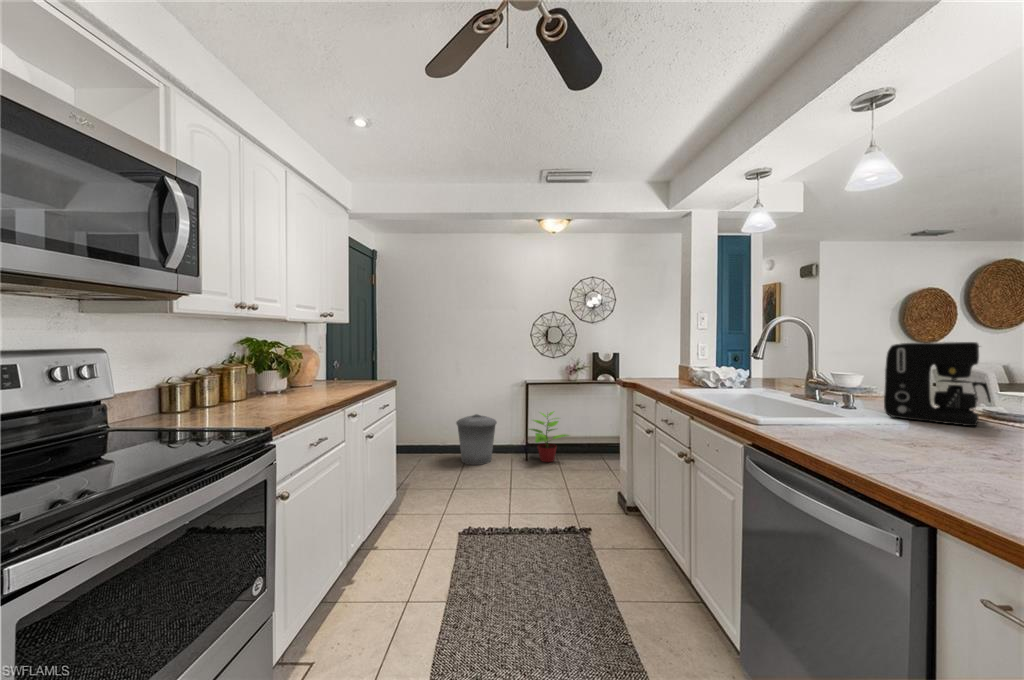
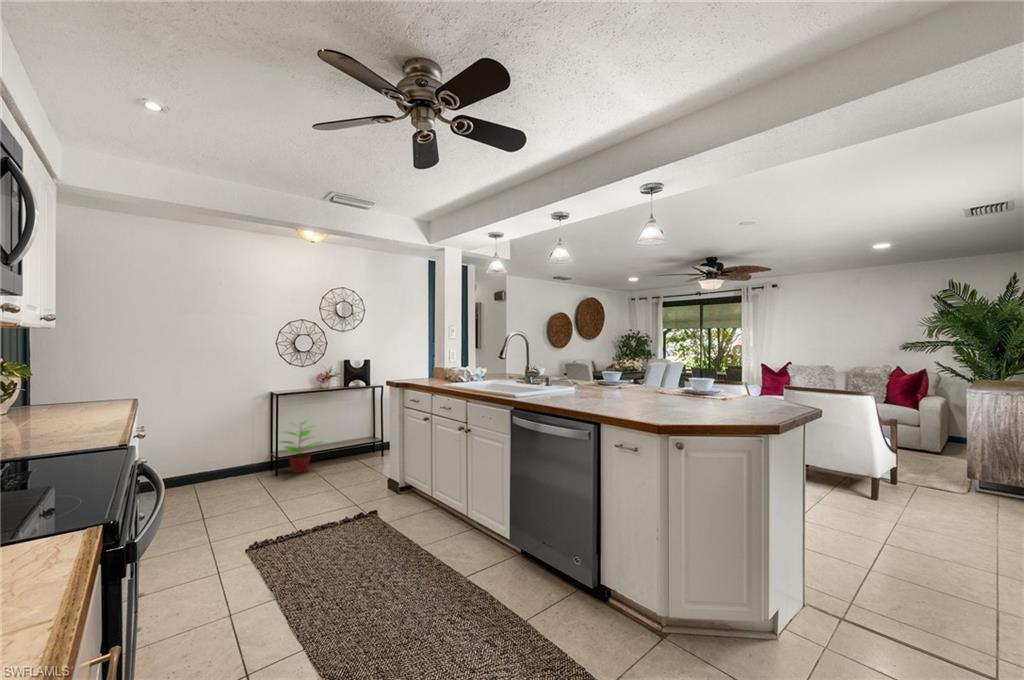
coffee maker: present [884,342,991,426] -> none [567,346,606,389]
trash can: present [456,414,497,465] -> none [184,434,240,492]

